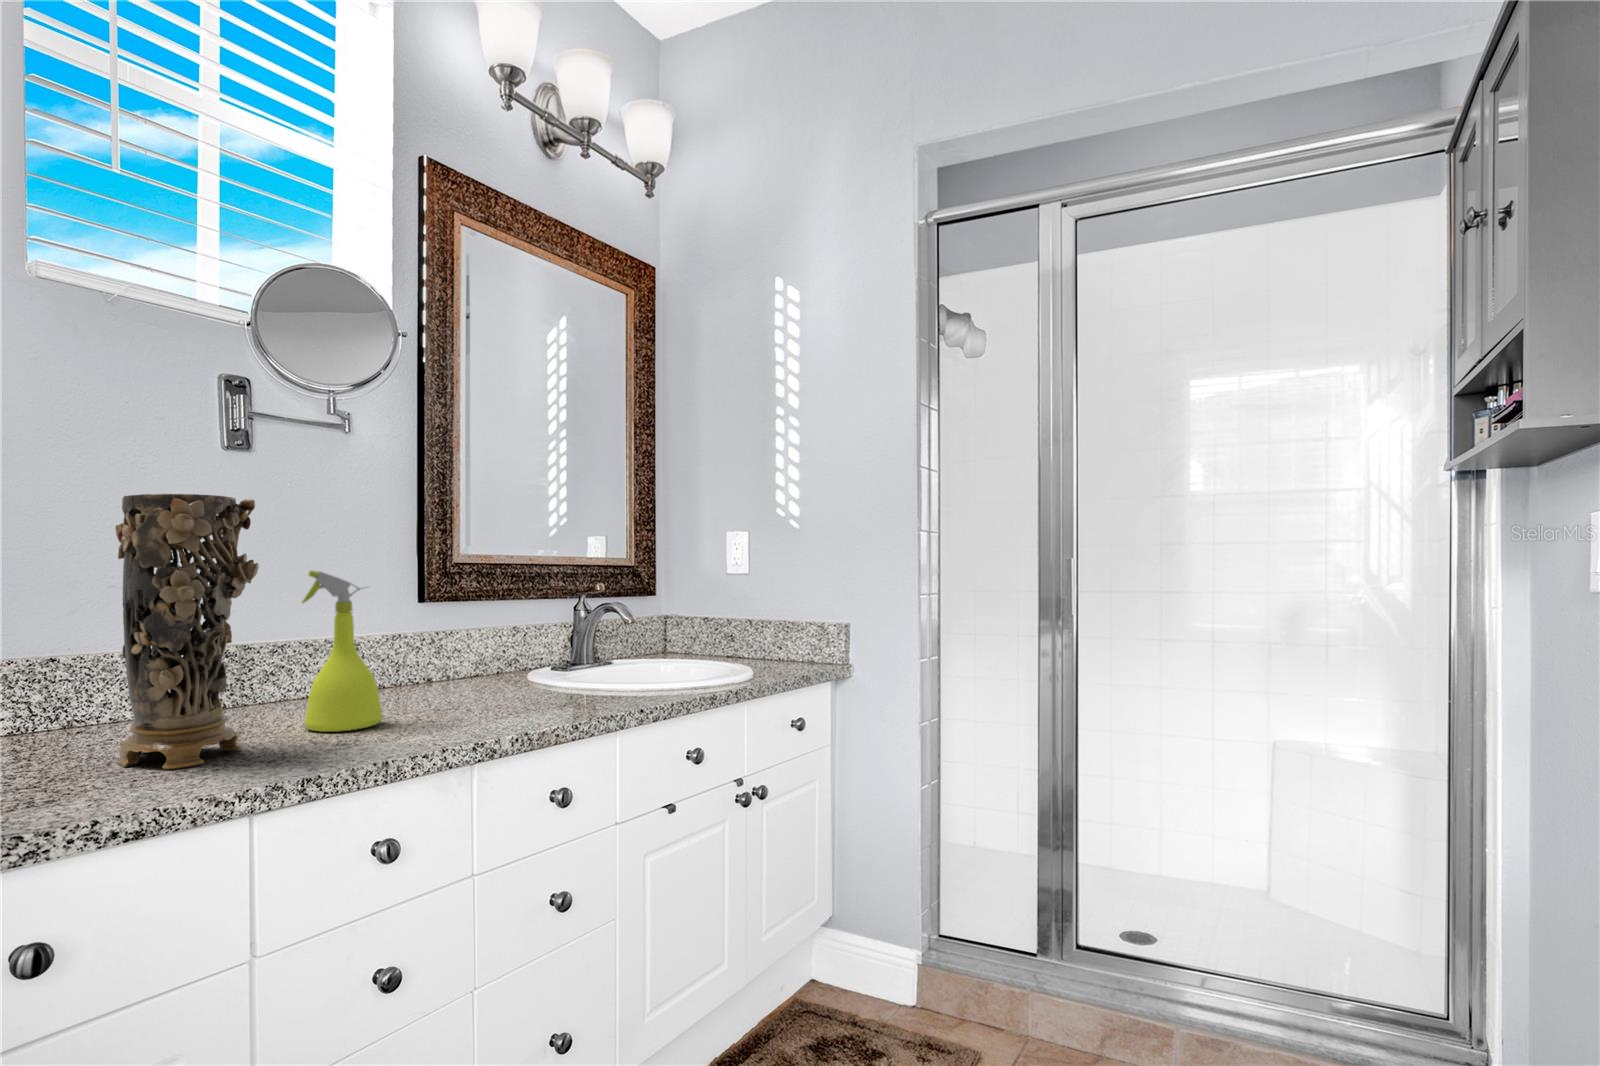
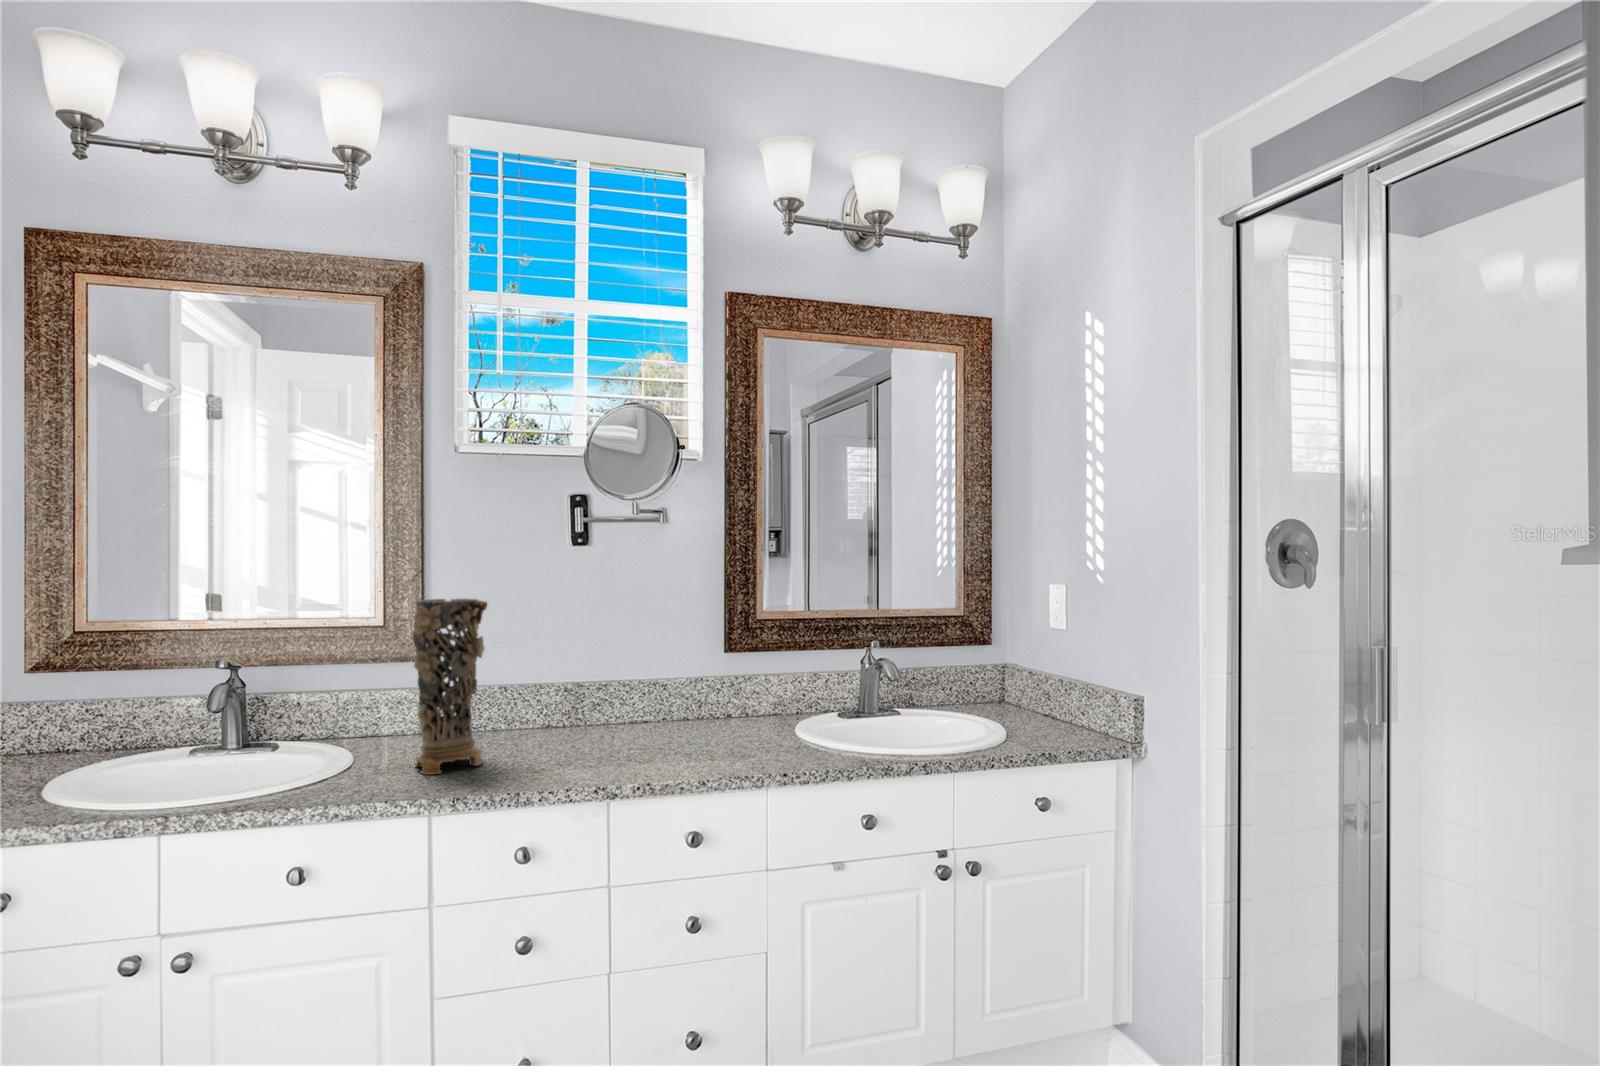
spray bottle: present [302,571,383,732] -> none [544,643,598,760]

